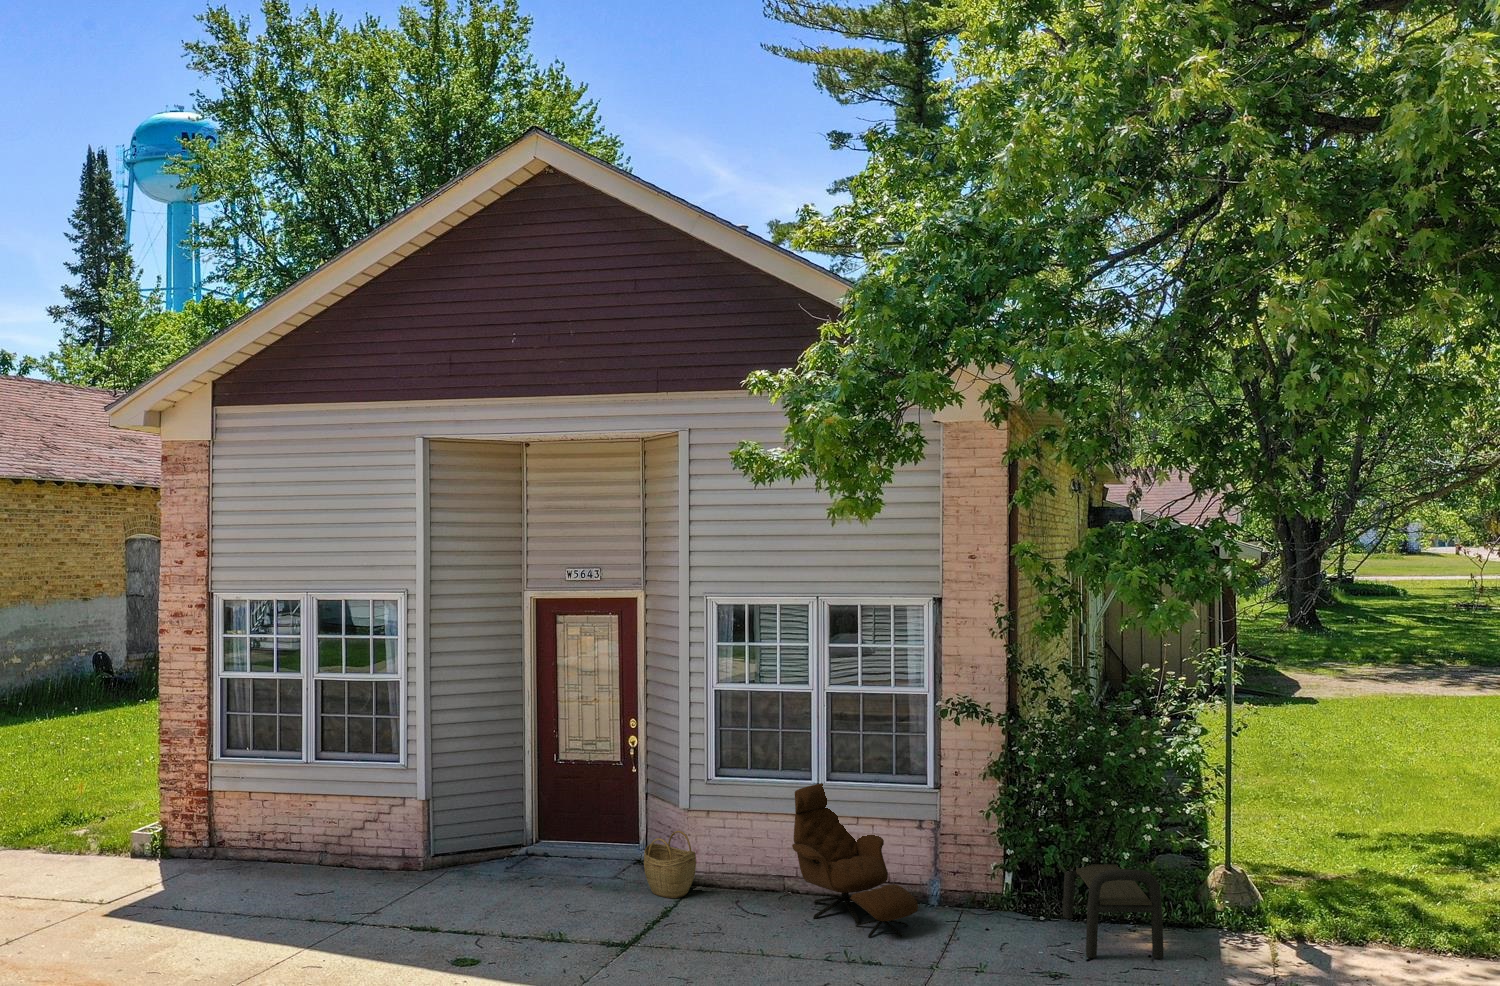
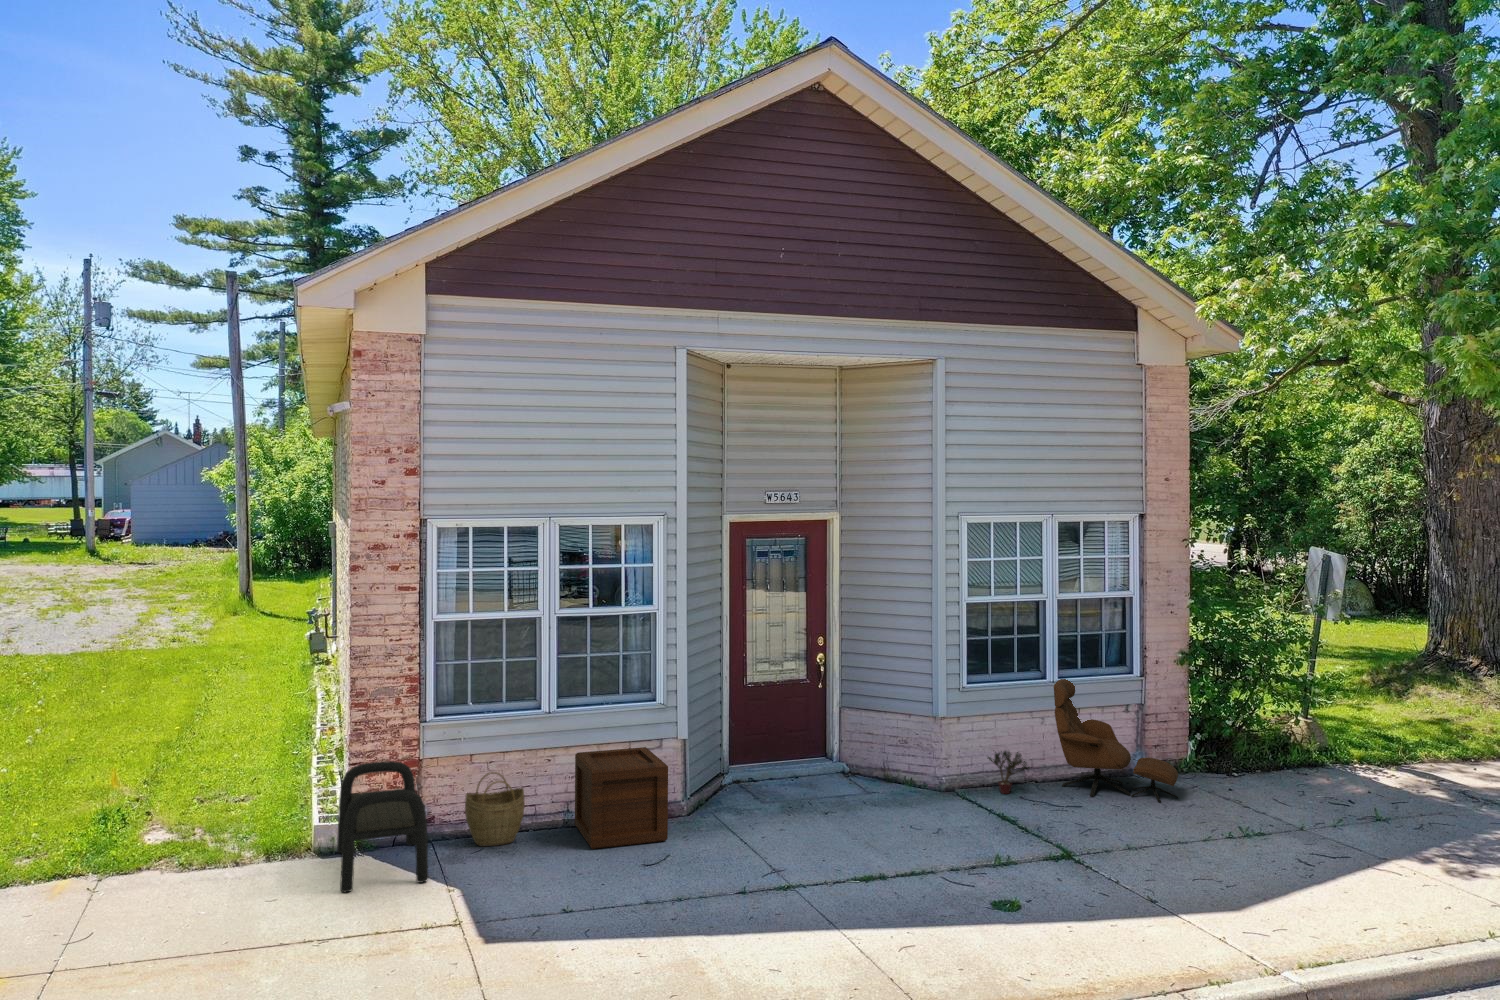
wooden crate: none [290,801,386,889] -> present [575,747,668,849]
woven basket: present [644,831,696,898] -> present [465,772,525,846]
potted plant: none [717,851,759,901] -> present [988,751,1030,794]
bench: present [1063,864,1164,959] -> present [337,761,428,892]

